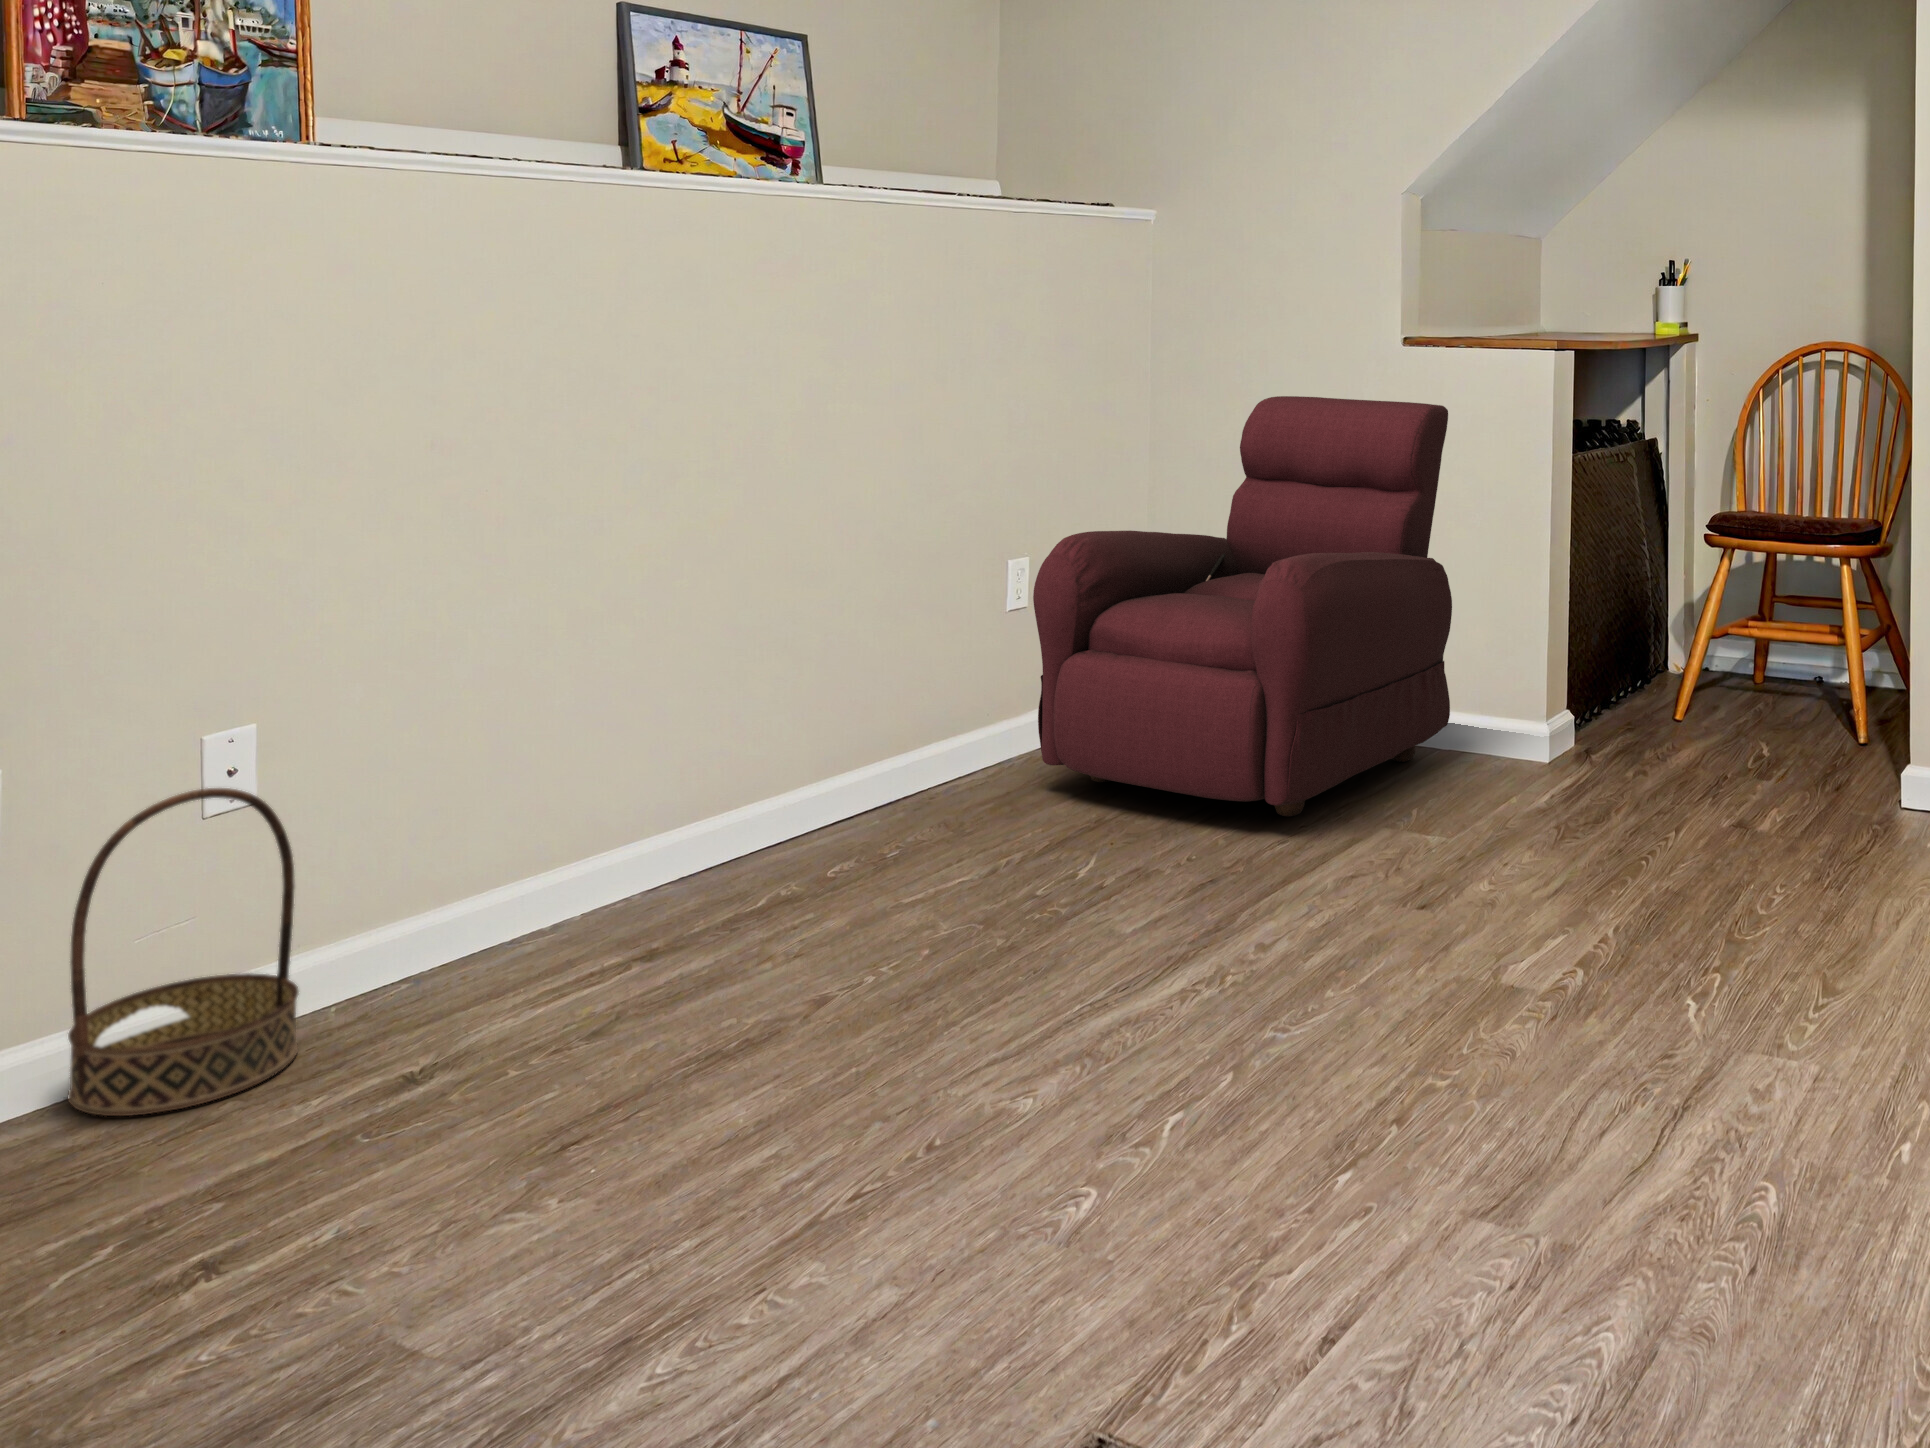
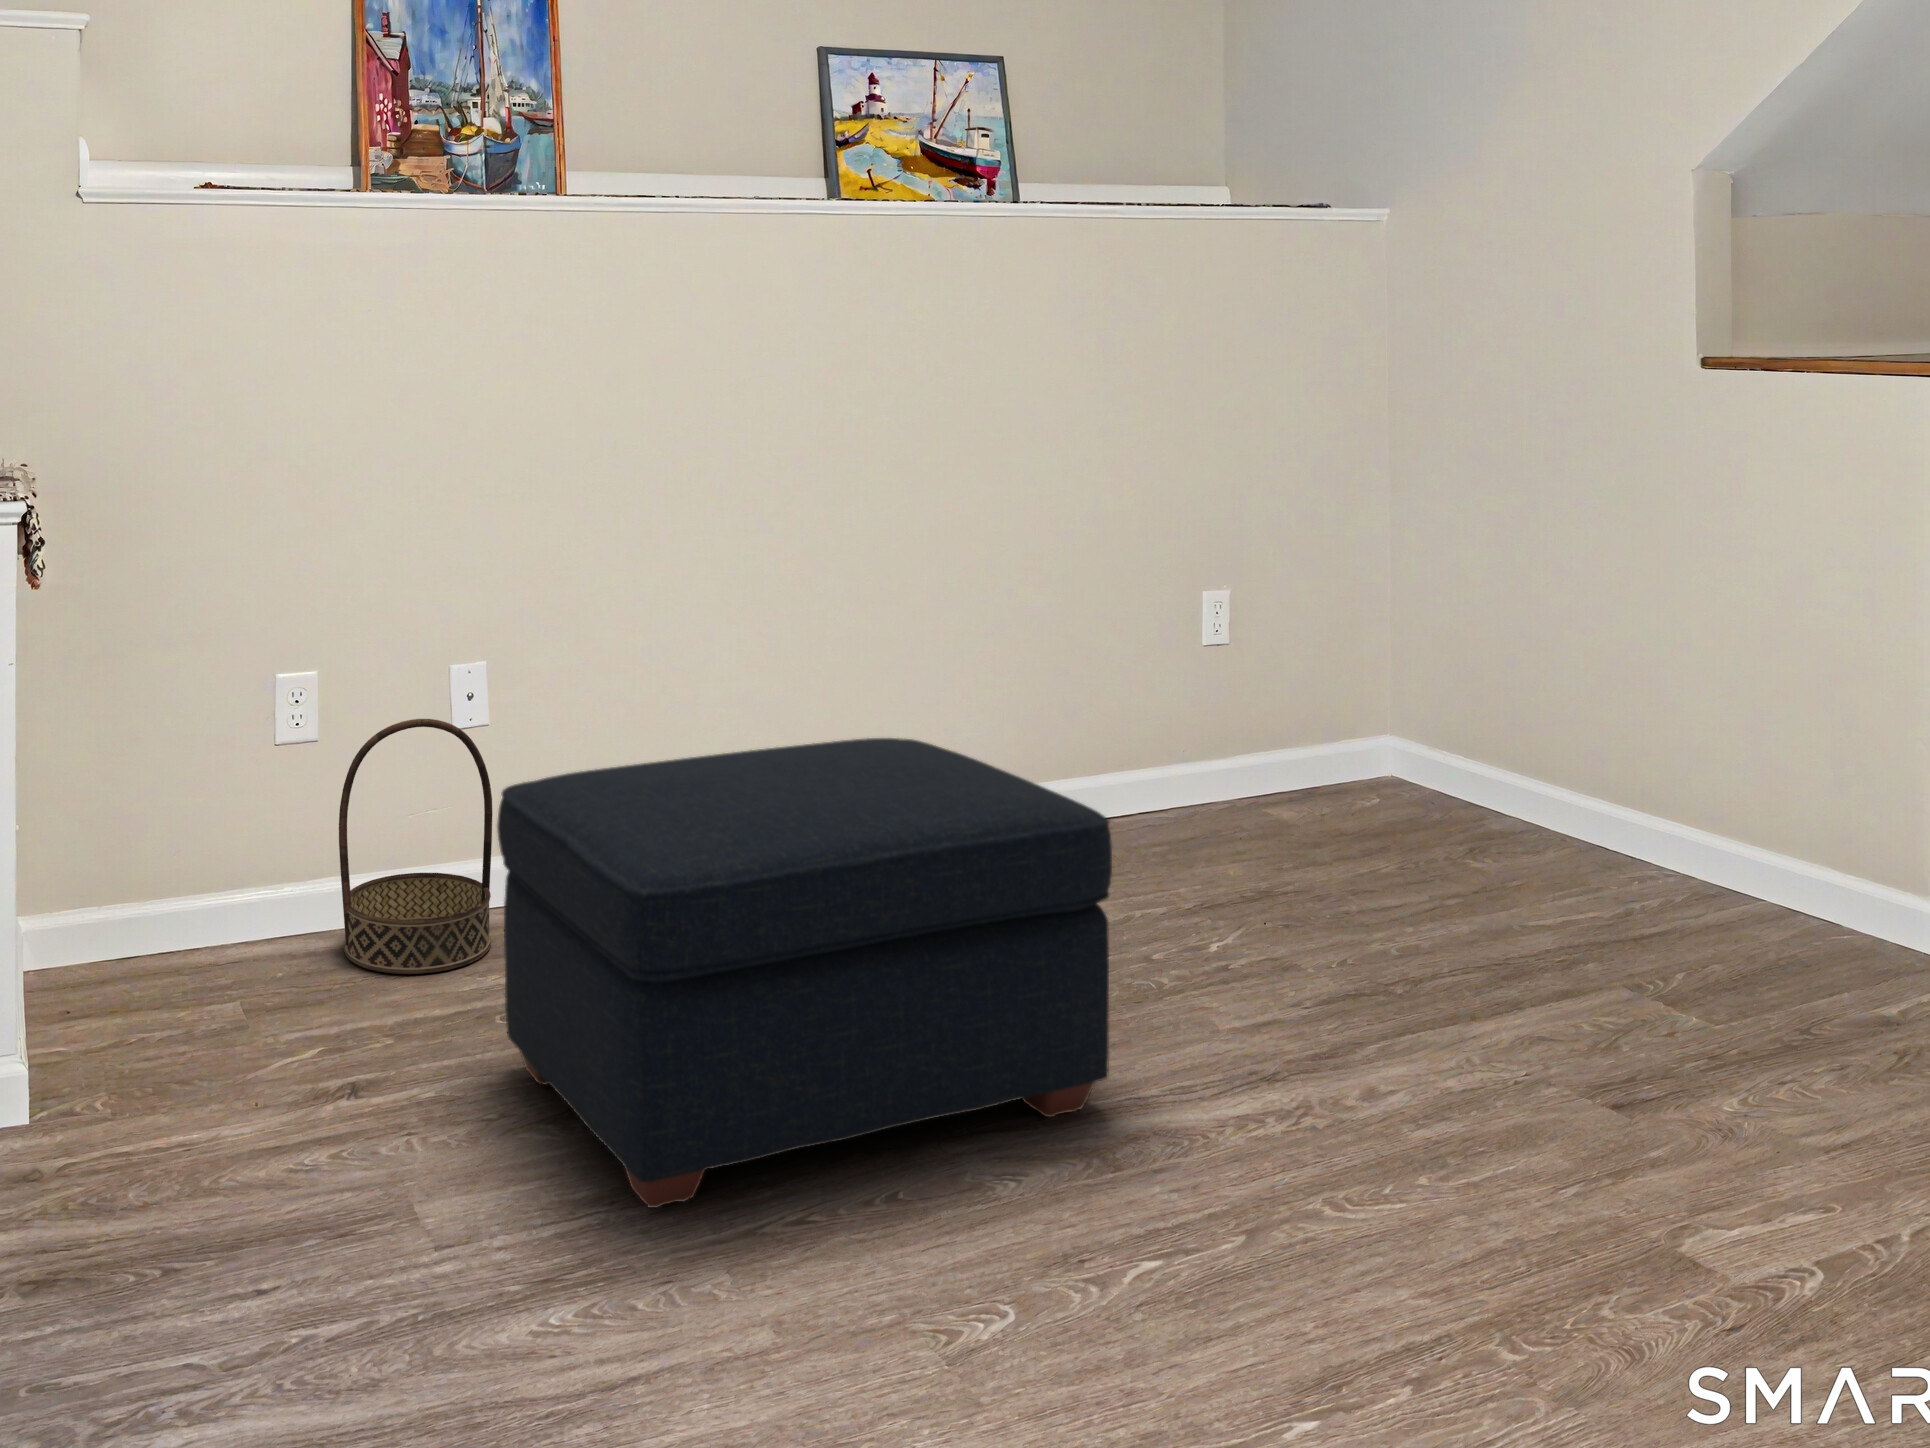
armchair: present [1033,396,1452,816] -> none [1199,429,1773,951]
ottoman: none [415,718,1089,1236] -> present [497,738,1112,1208]

